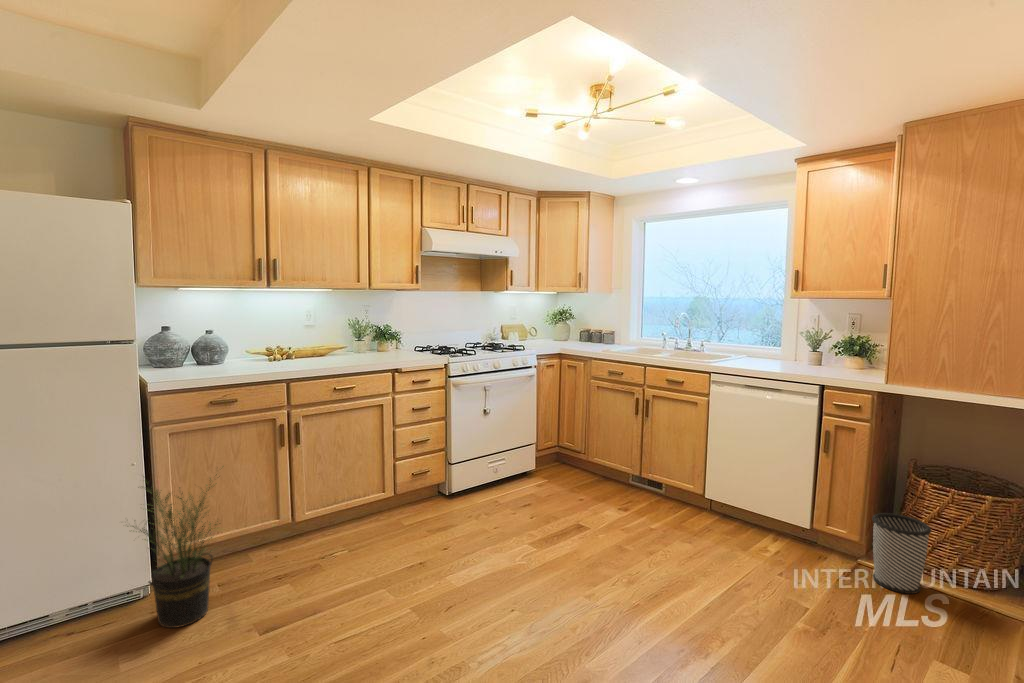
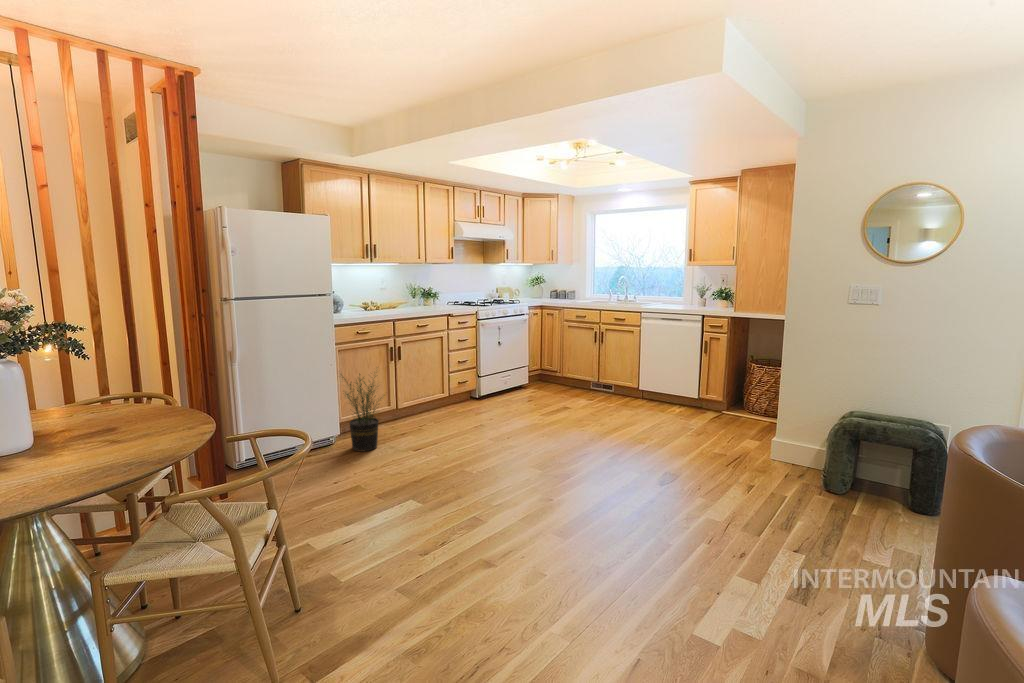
wastebasket: present [872,513,931,594] -> none [728,383,756,422]

